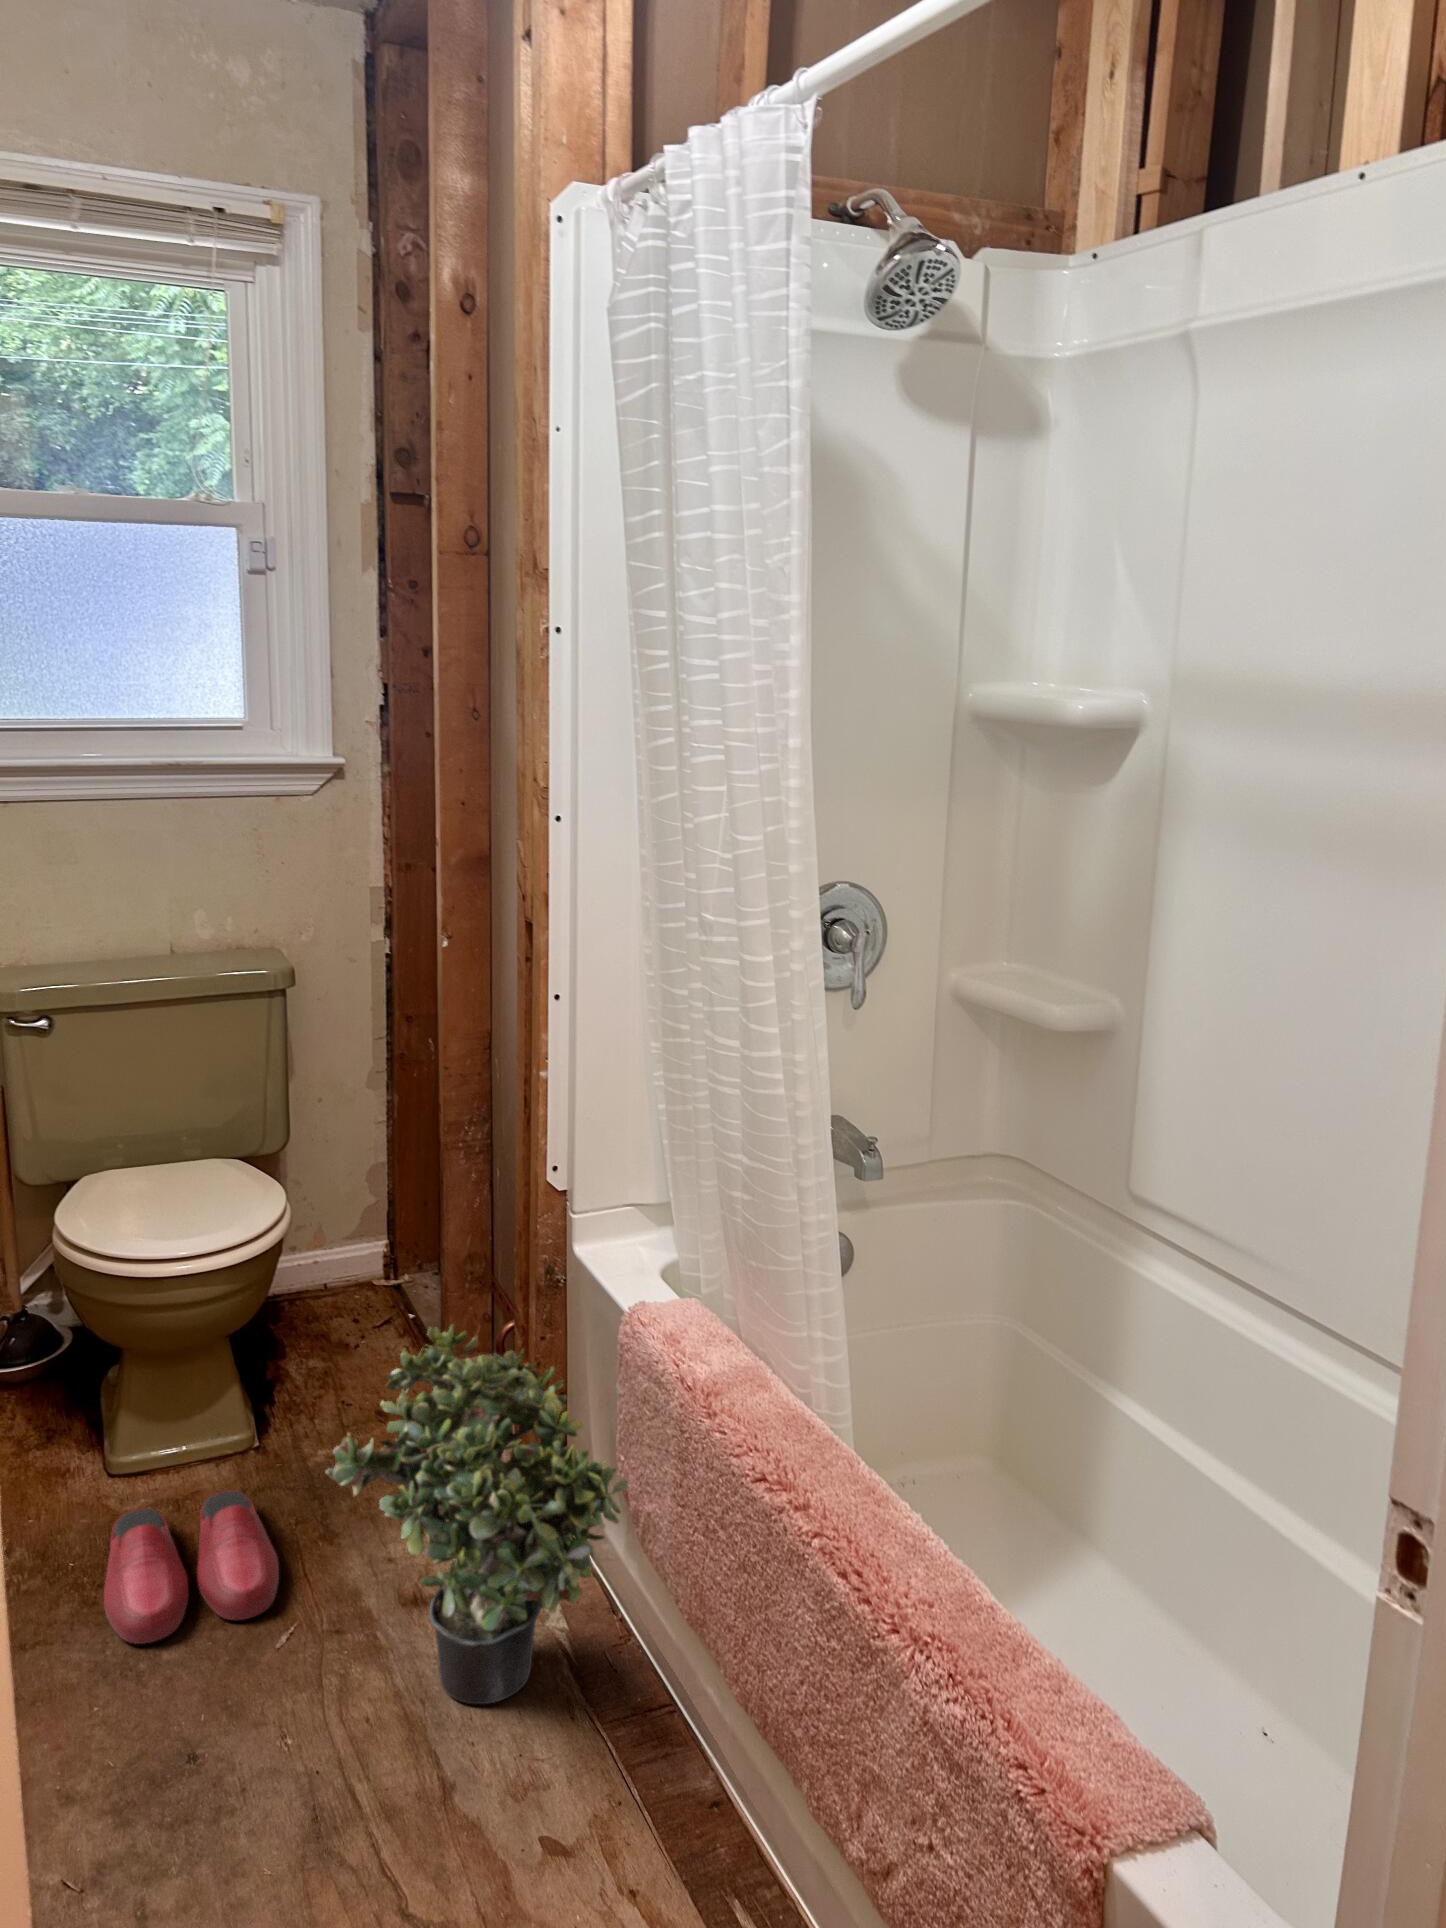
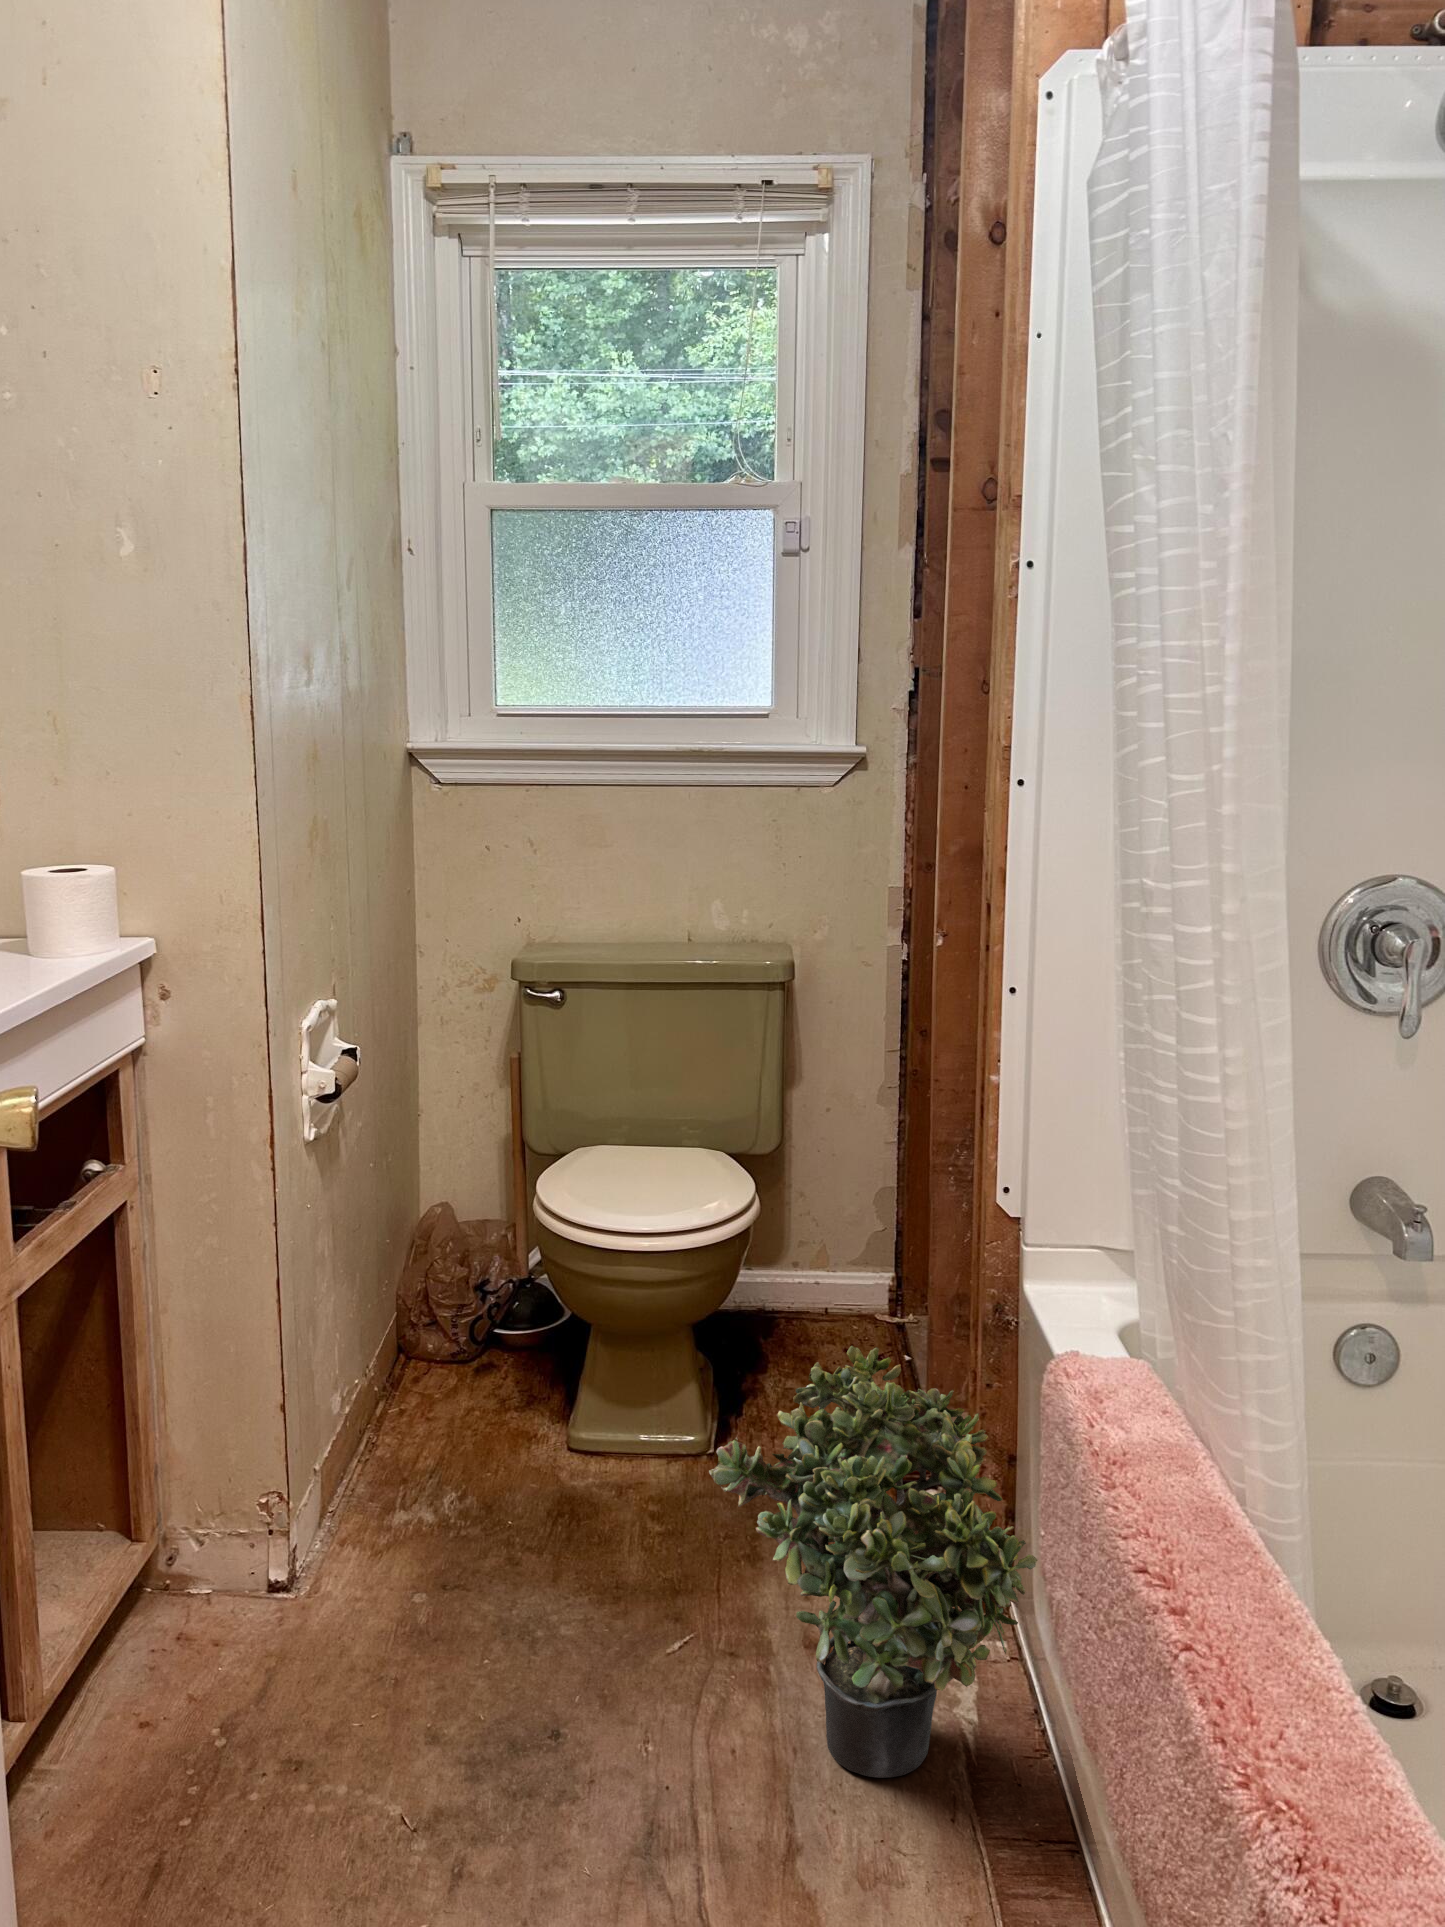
slippers: present [104,1490,279,1644] -> none [528,1489,698,1622]

